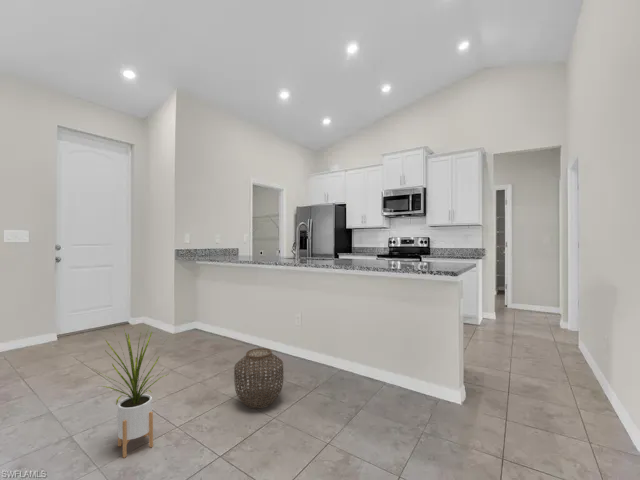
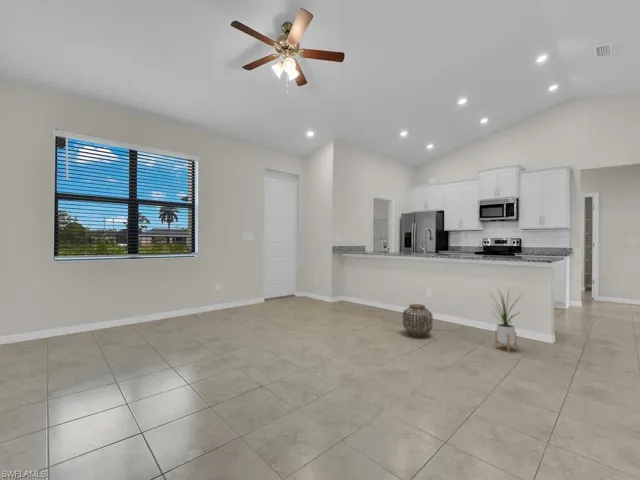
house plant: present [103,332,167,458] -> present [495,293,517,352]

